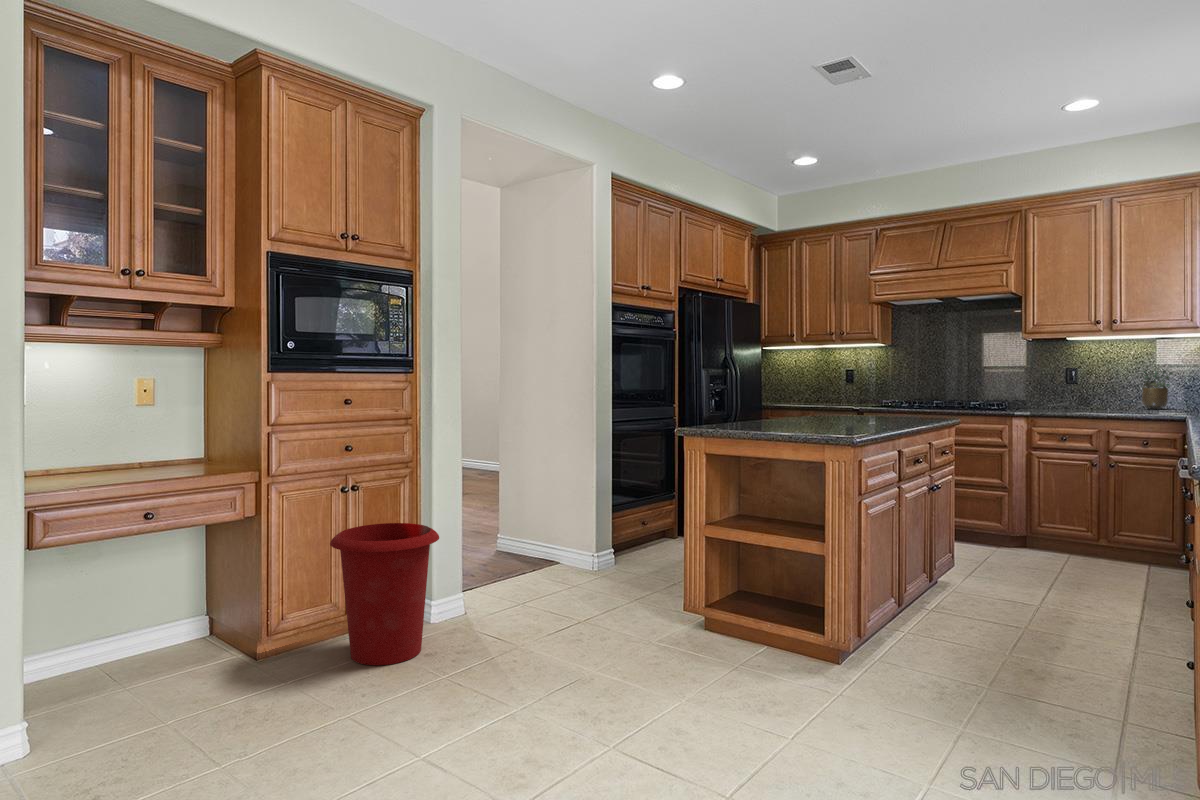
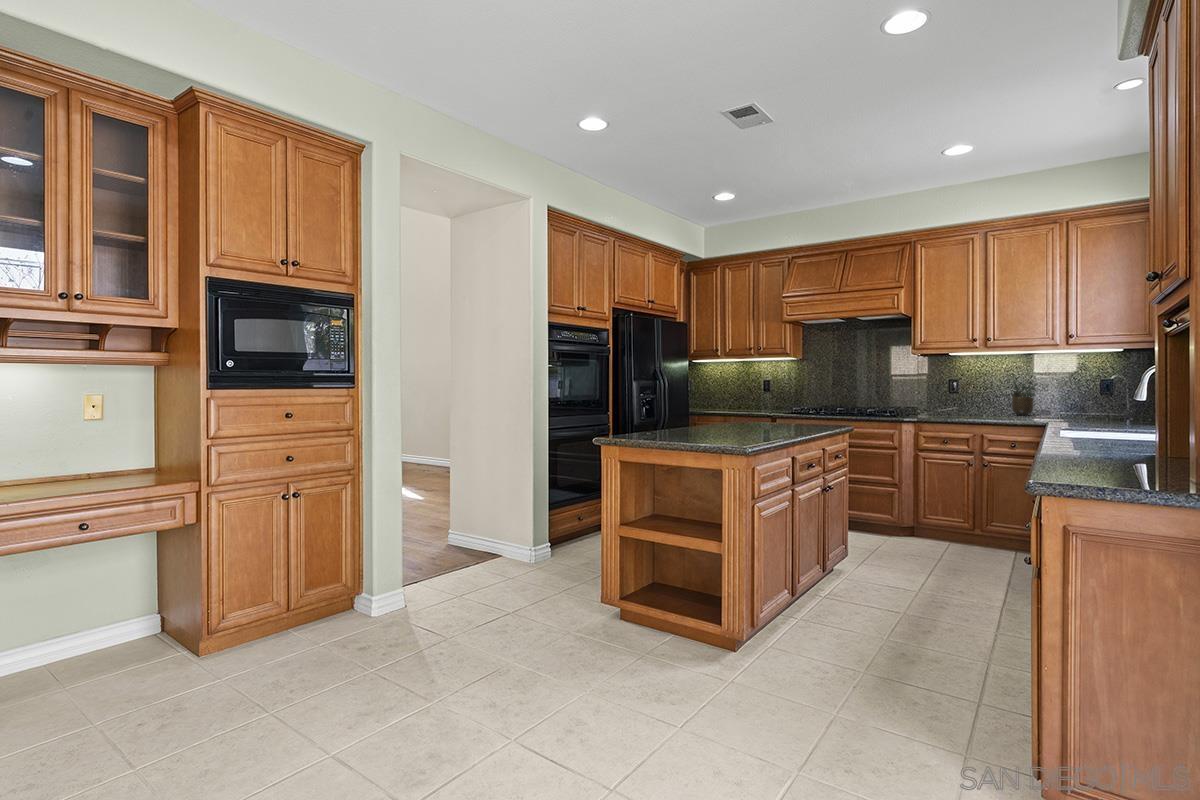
waste bin: present [330,523,439,665] -> none [268,527,374,660]

